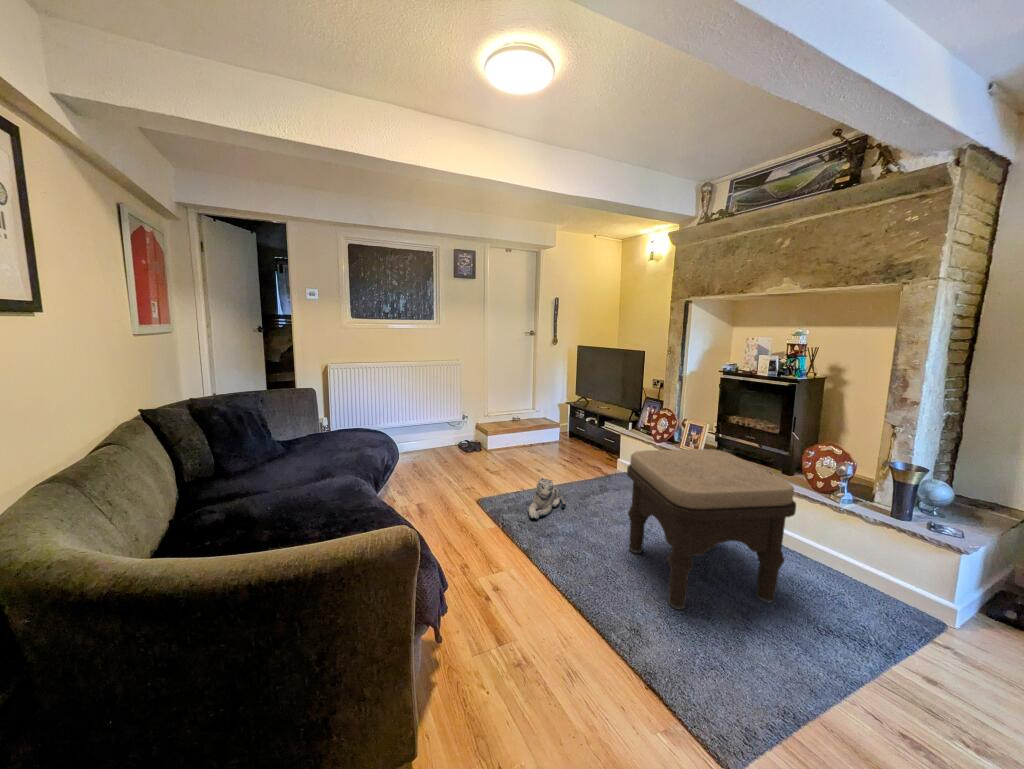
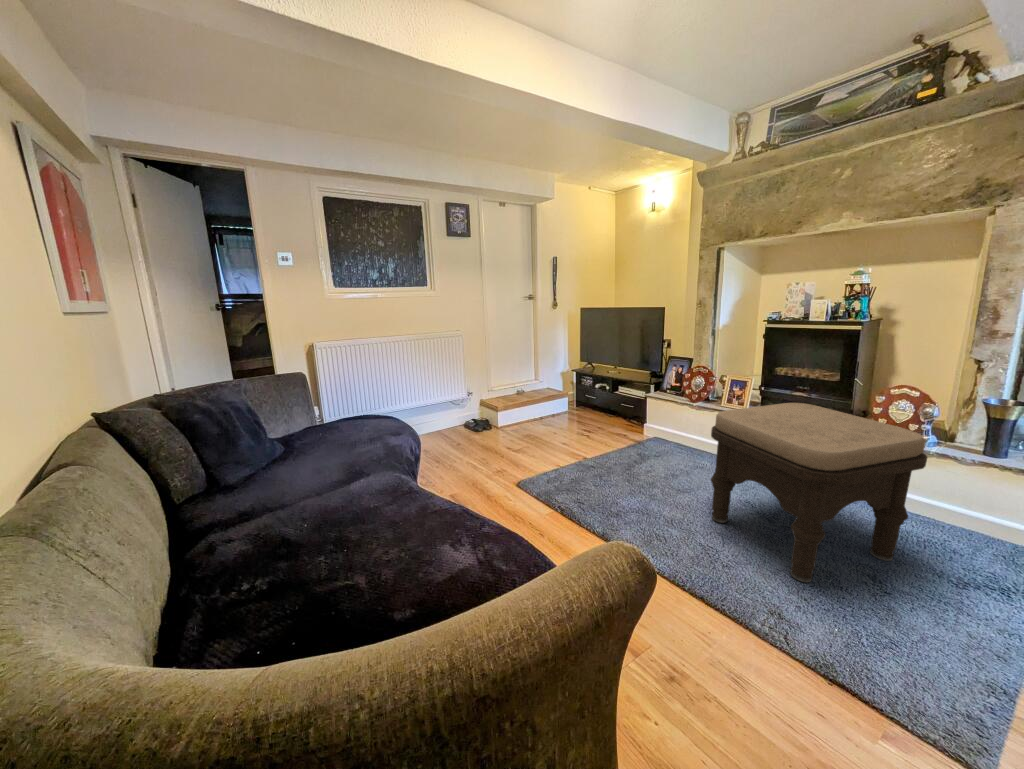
plush toy: present [528,478,566,519] -> none [581,451,619,497]

